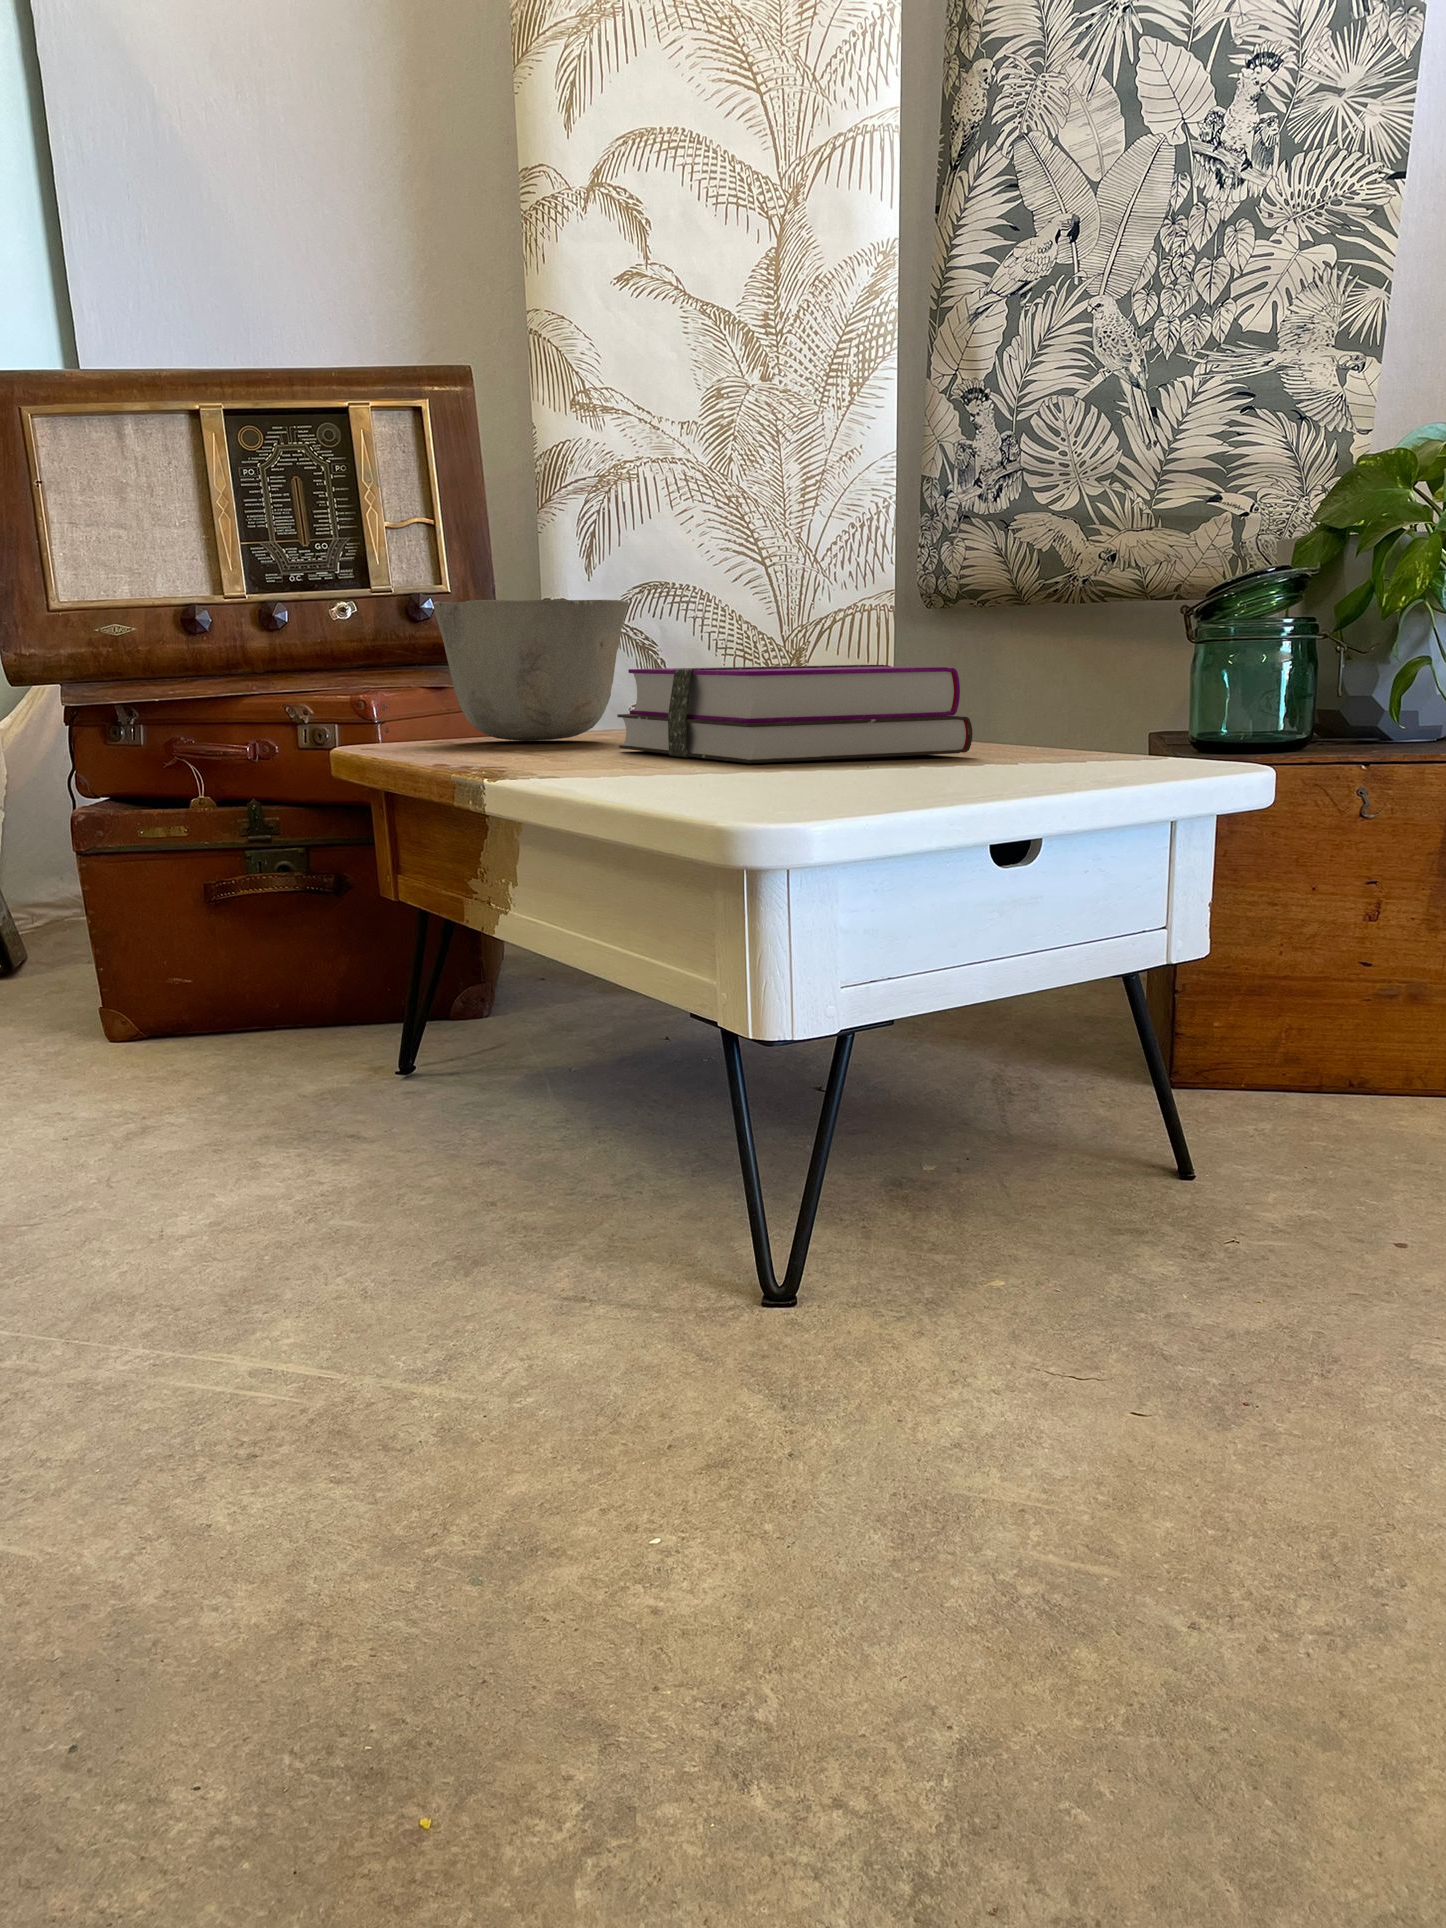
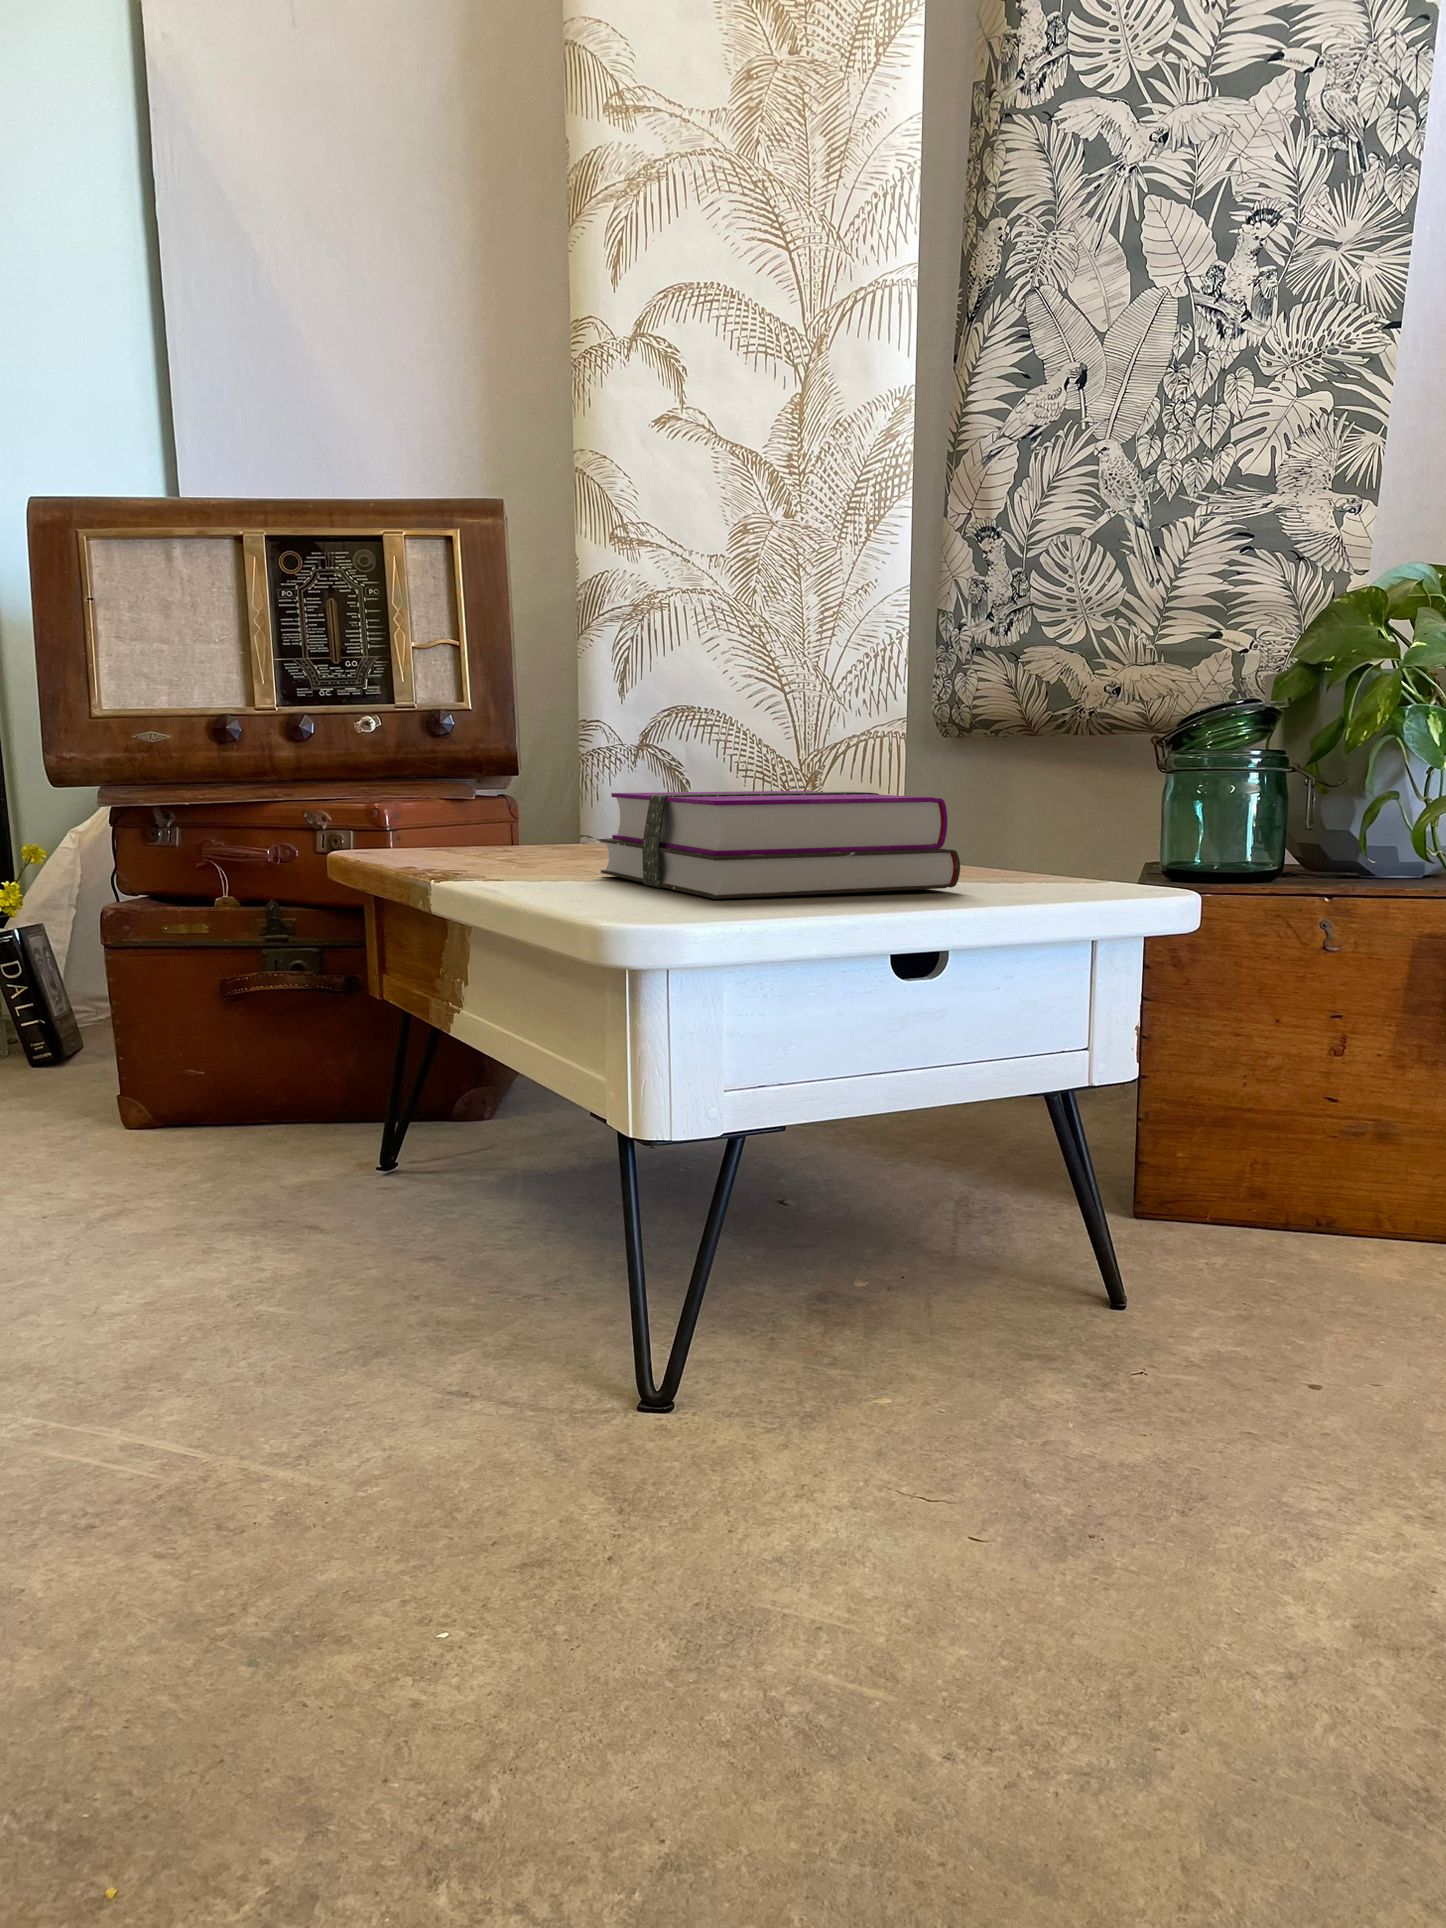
ceramic bowl: present [433,600,629,741] -> none [435,721,630,860]

